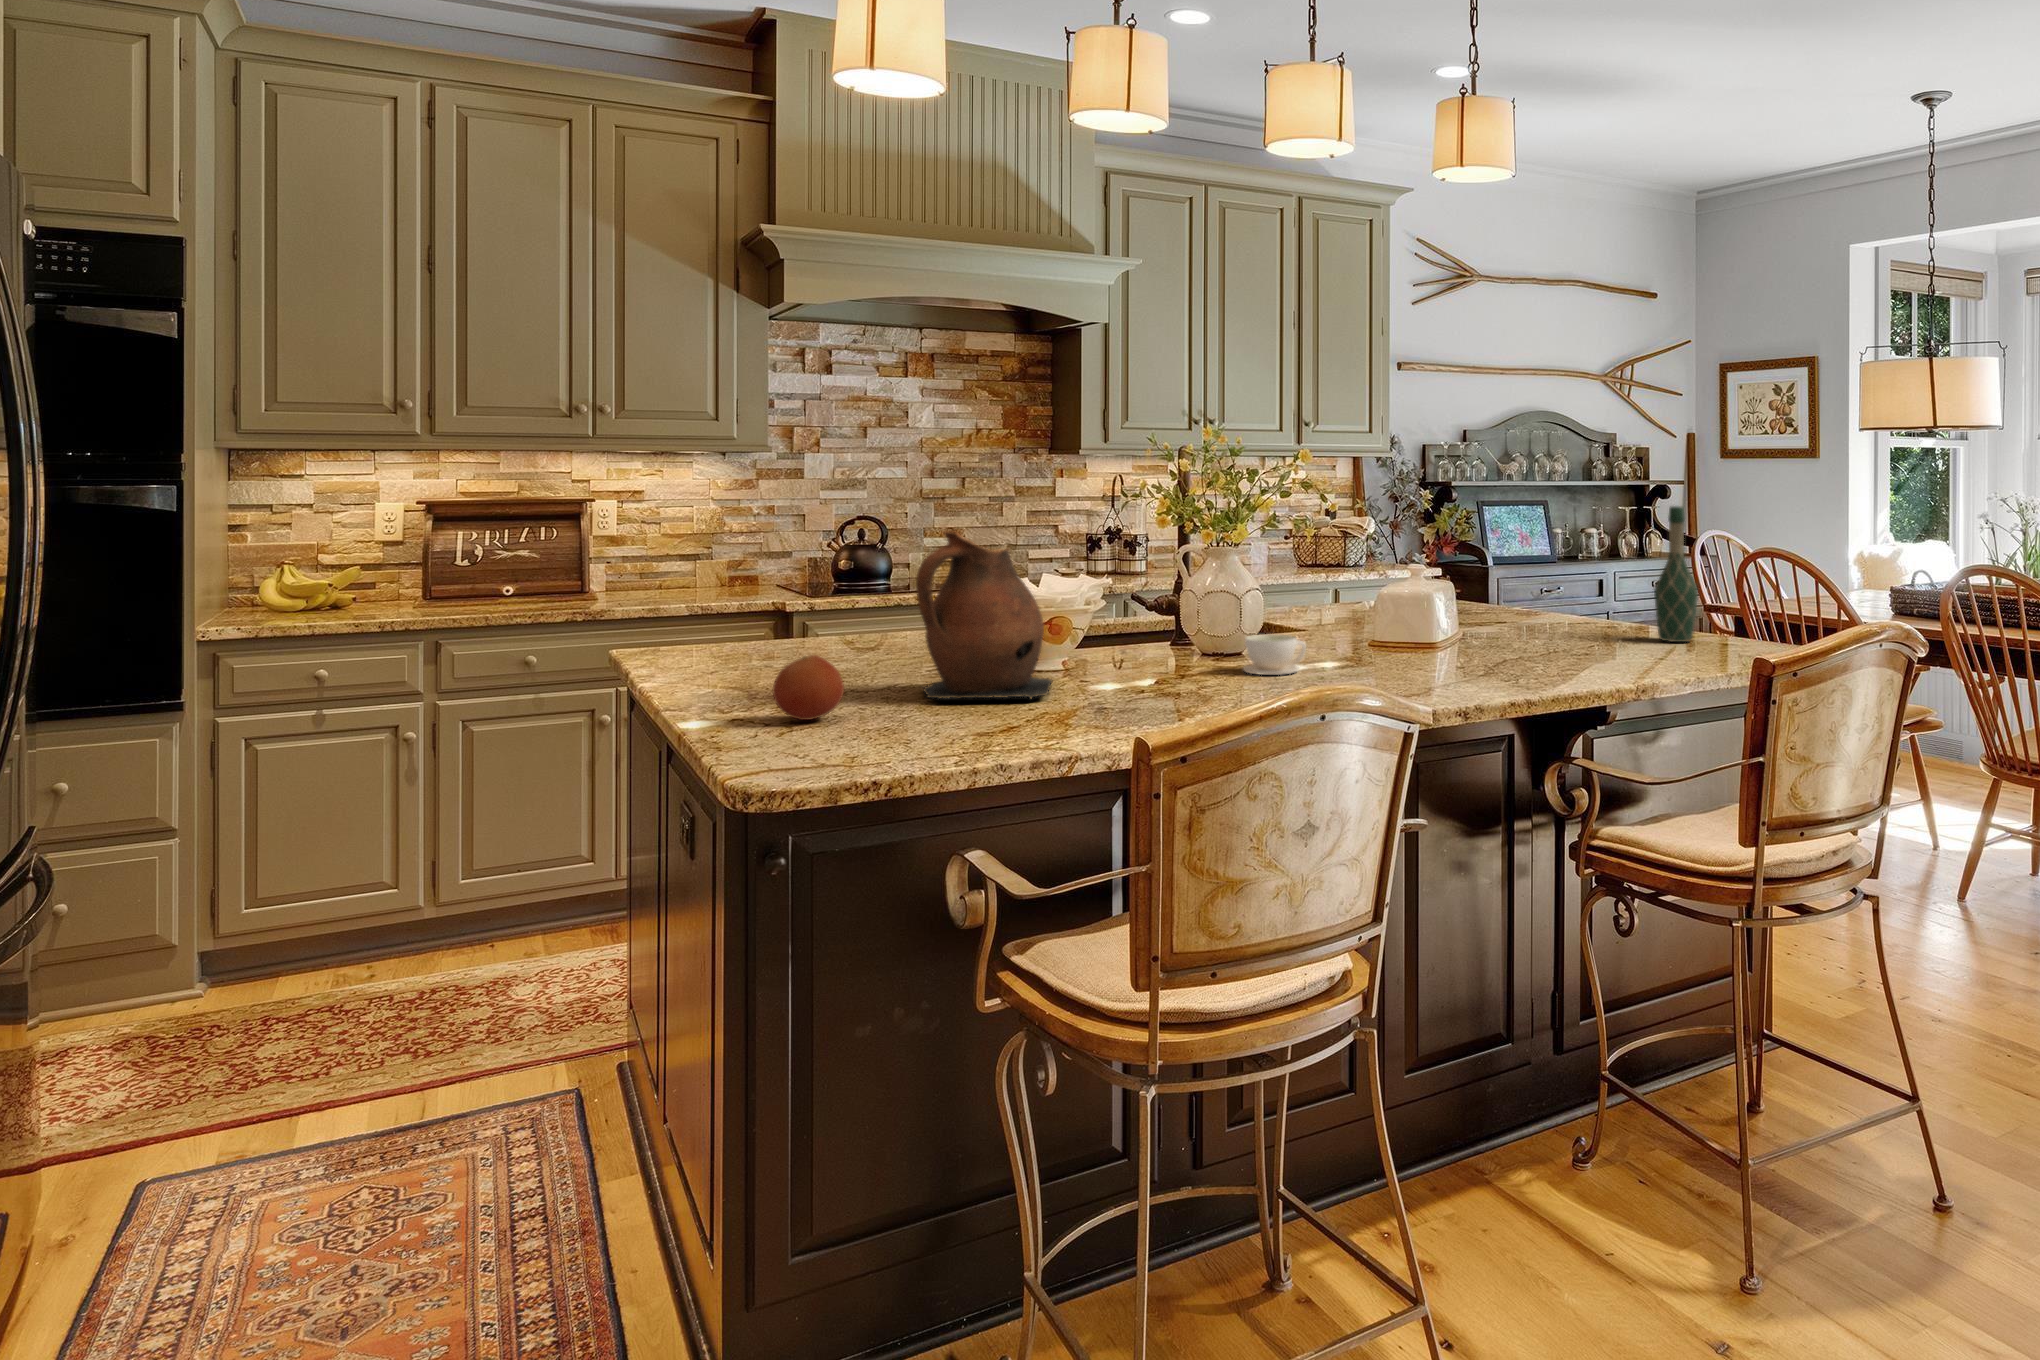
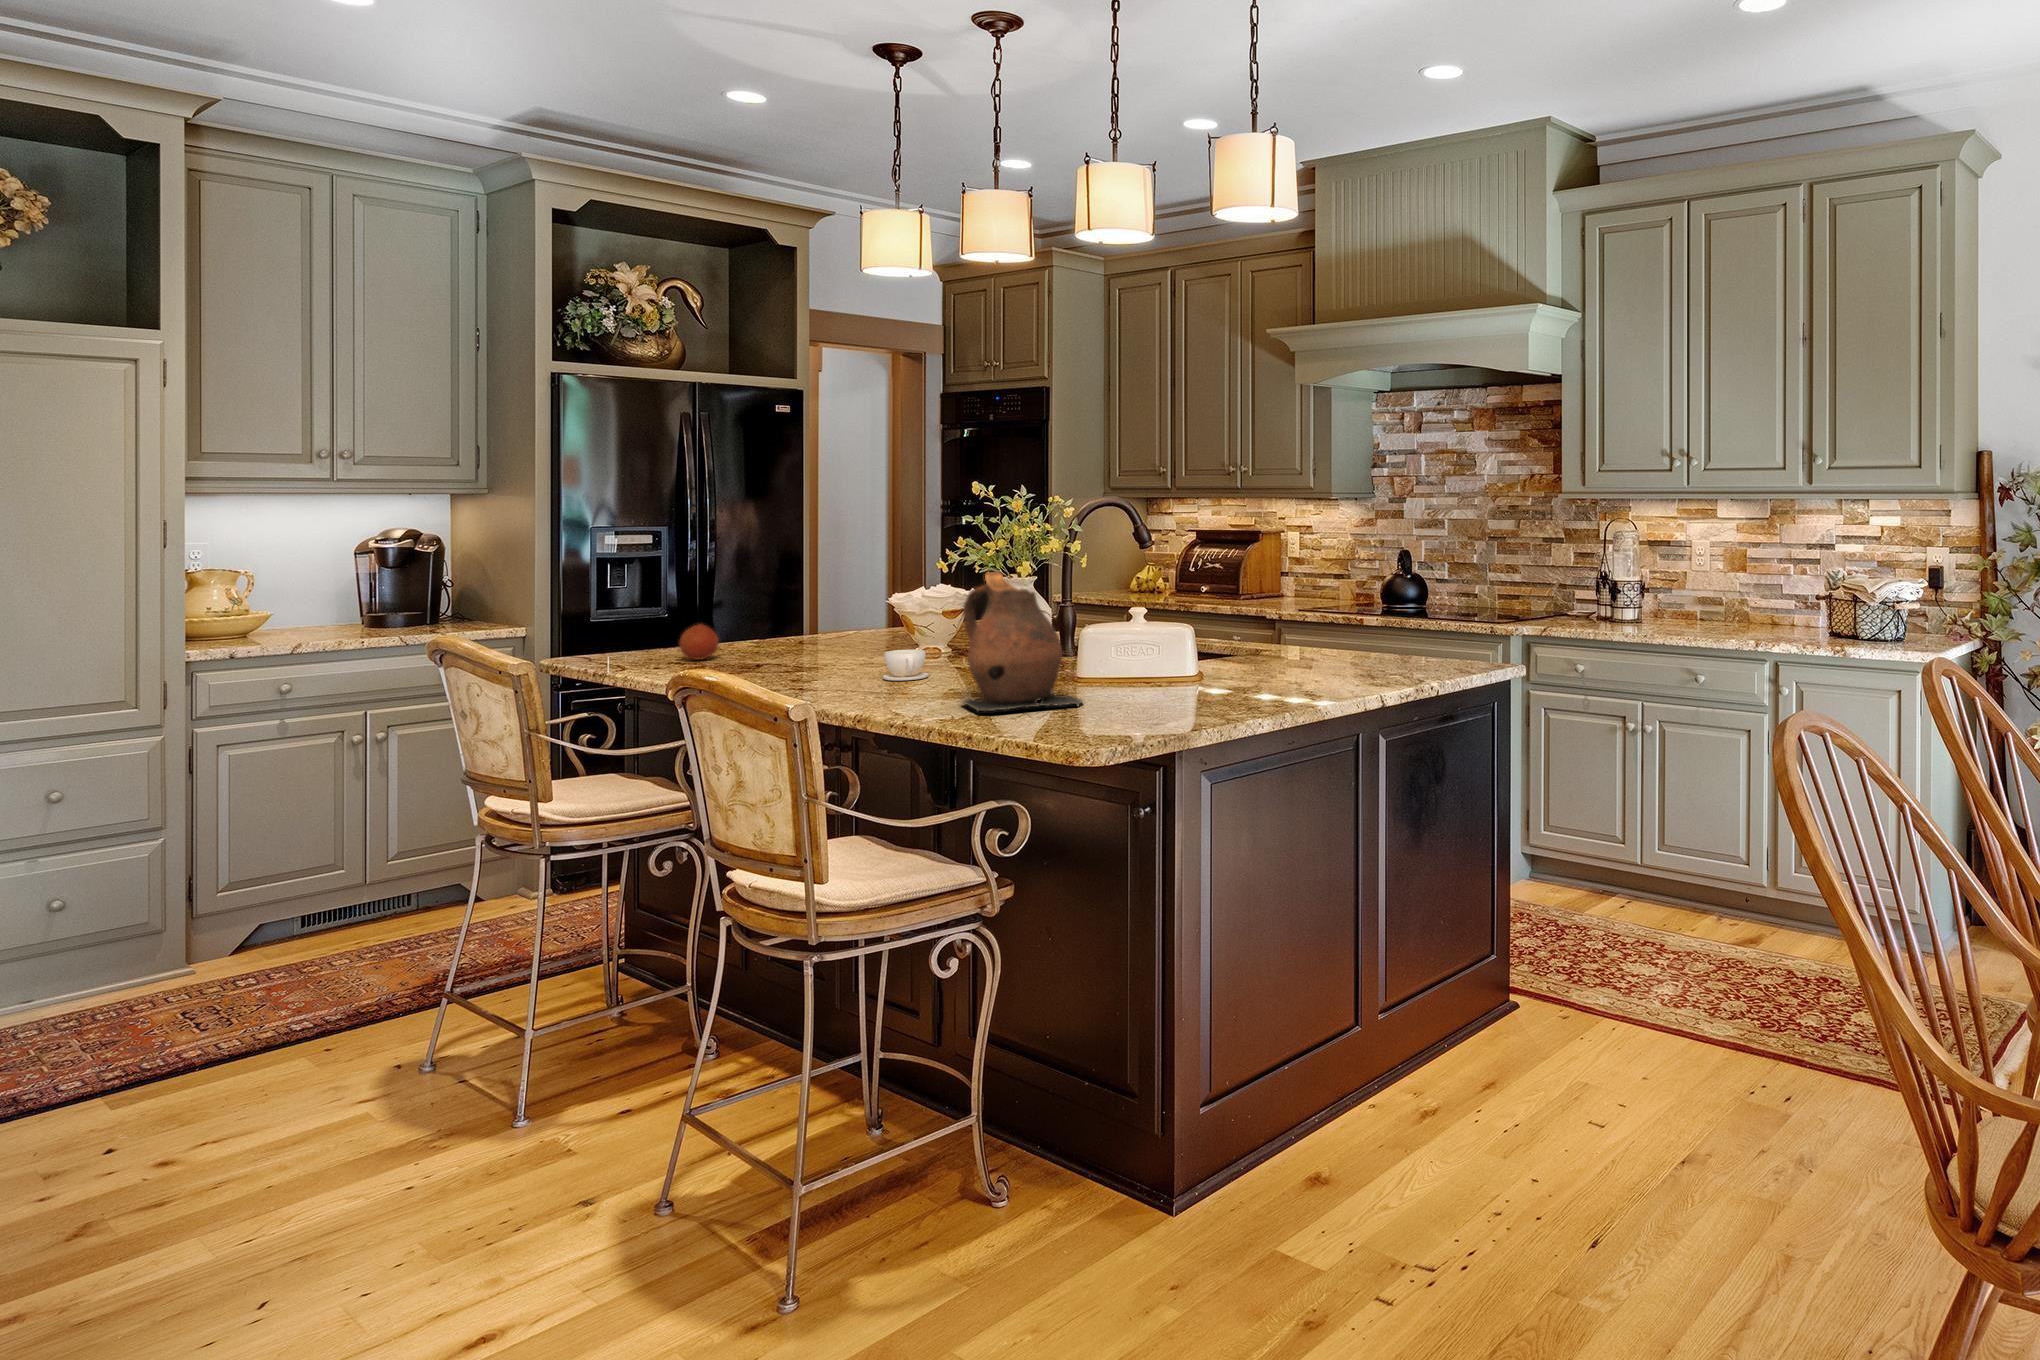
wine bottle: present [1654,506,1698,642] -> none [1160,565,1209,719]
ceramic pitcher: present [916,531,1052,699] -> present [962,572,1083,712]

